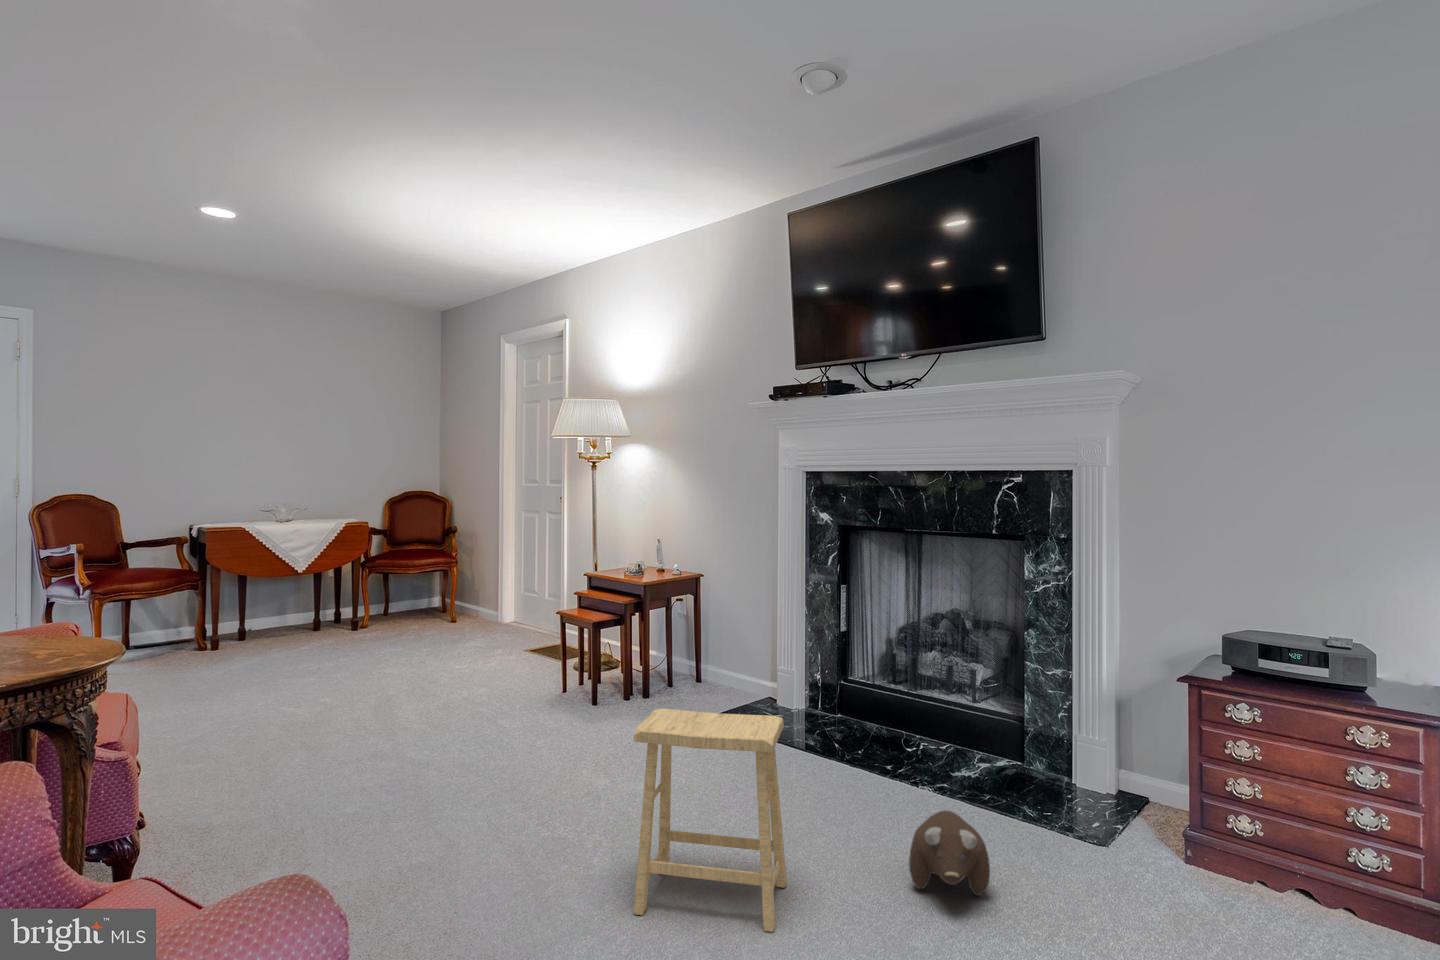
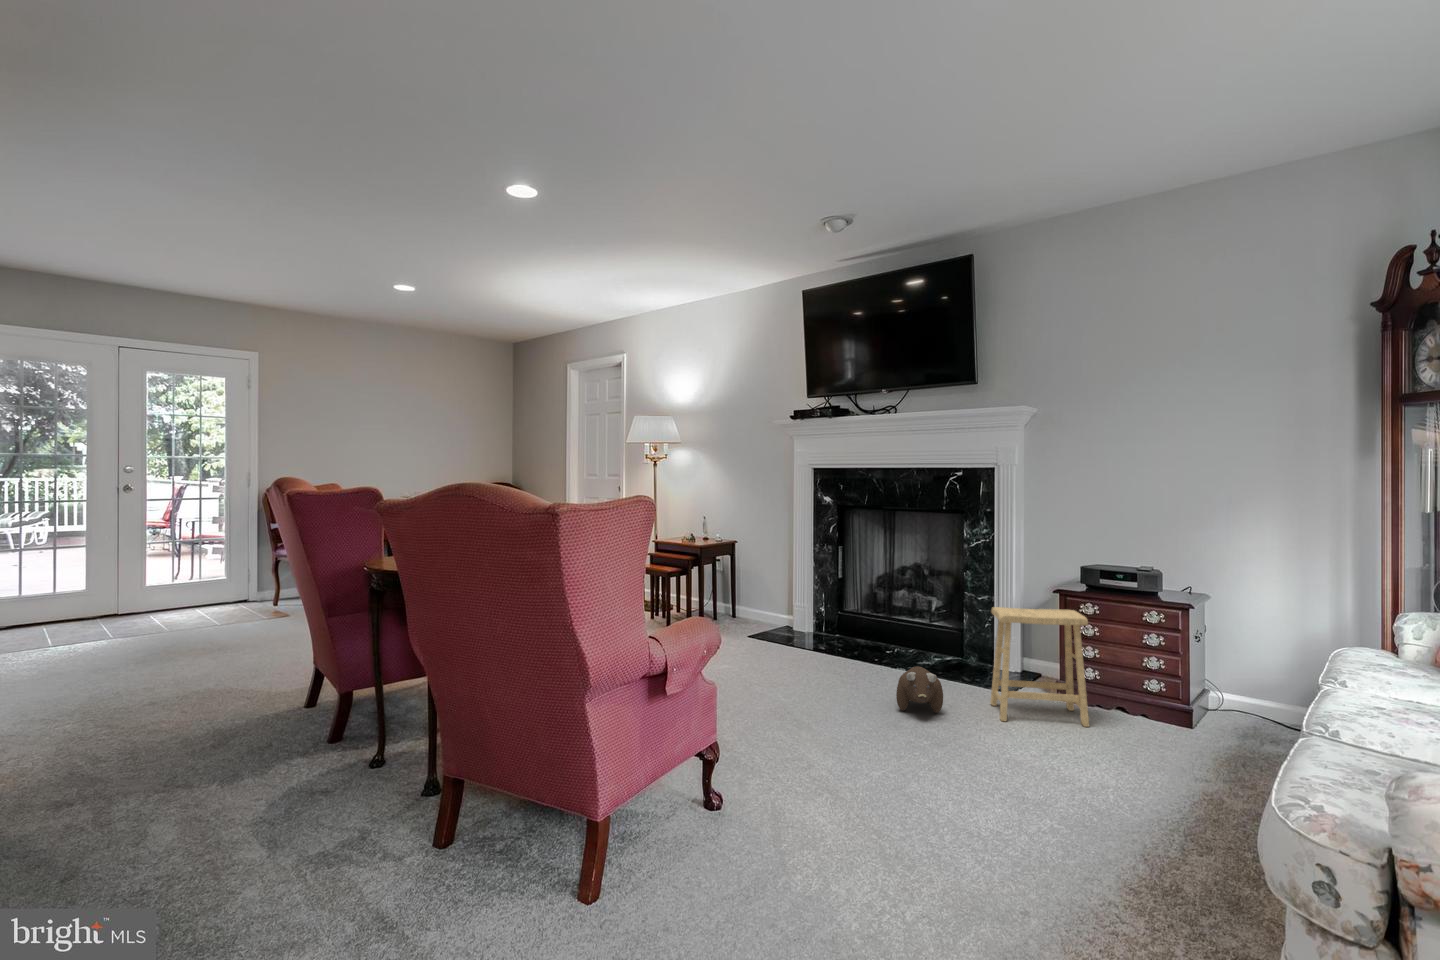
footstool: present [634,708,787,932] -> present [990,607,1089,727]

